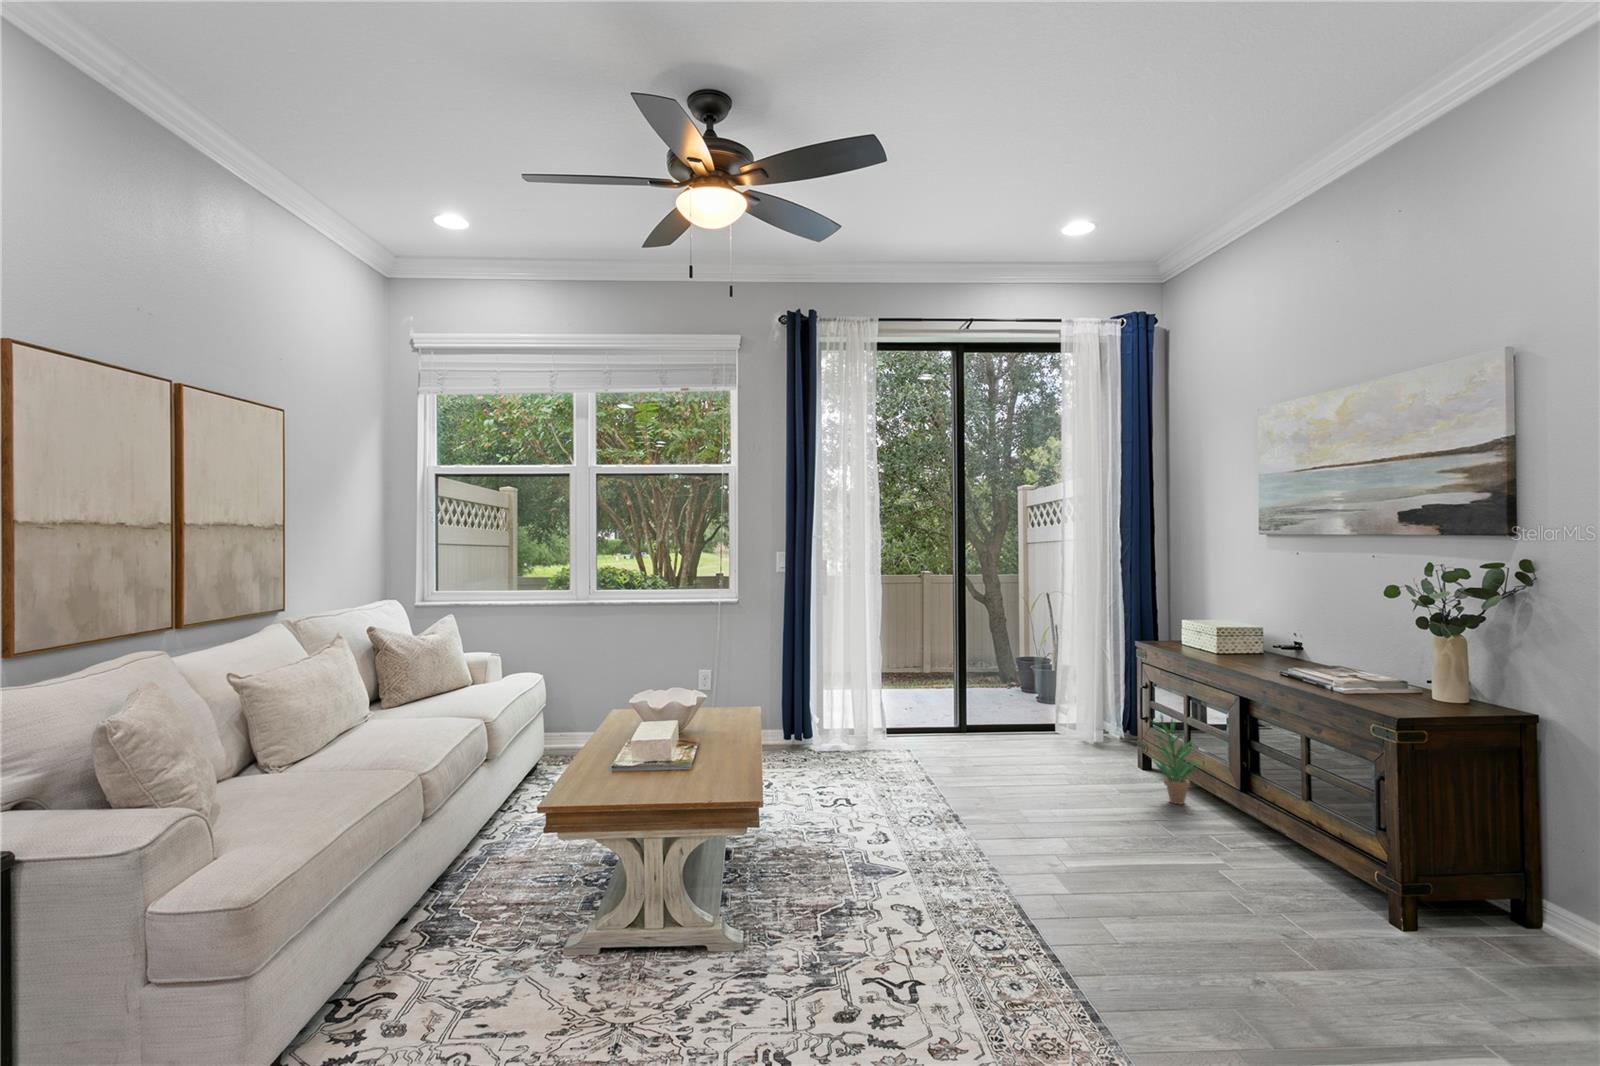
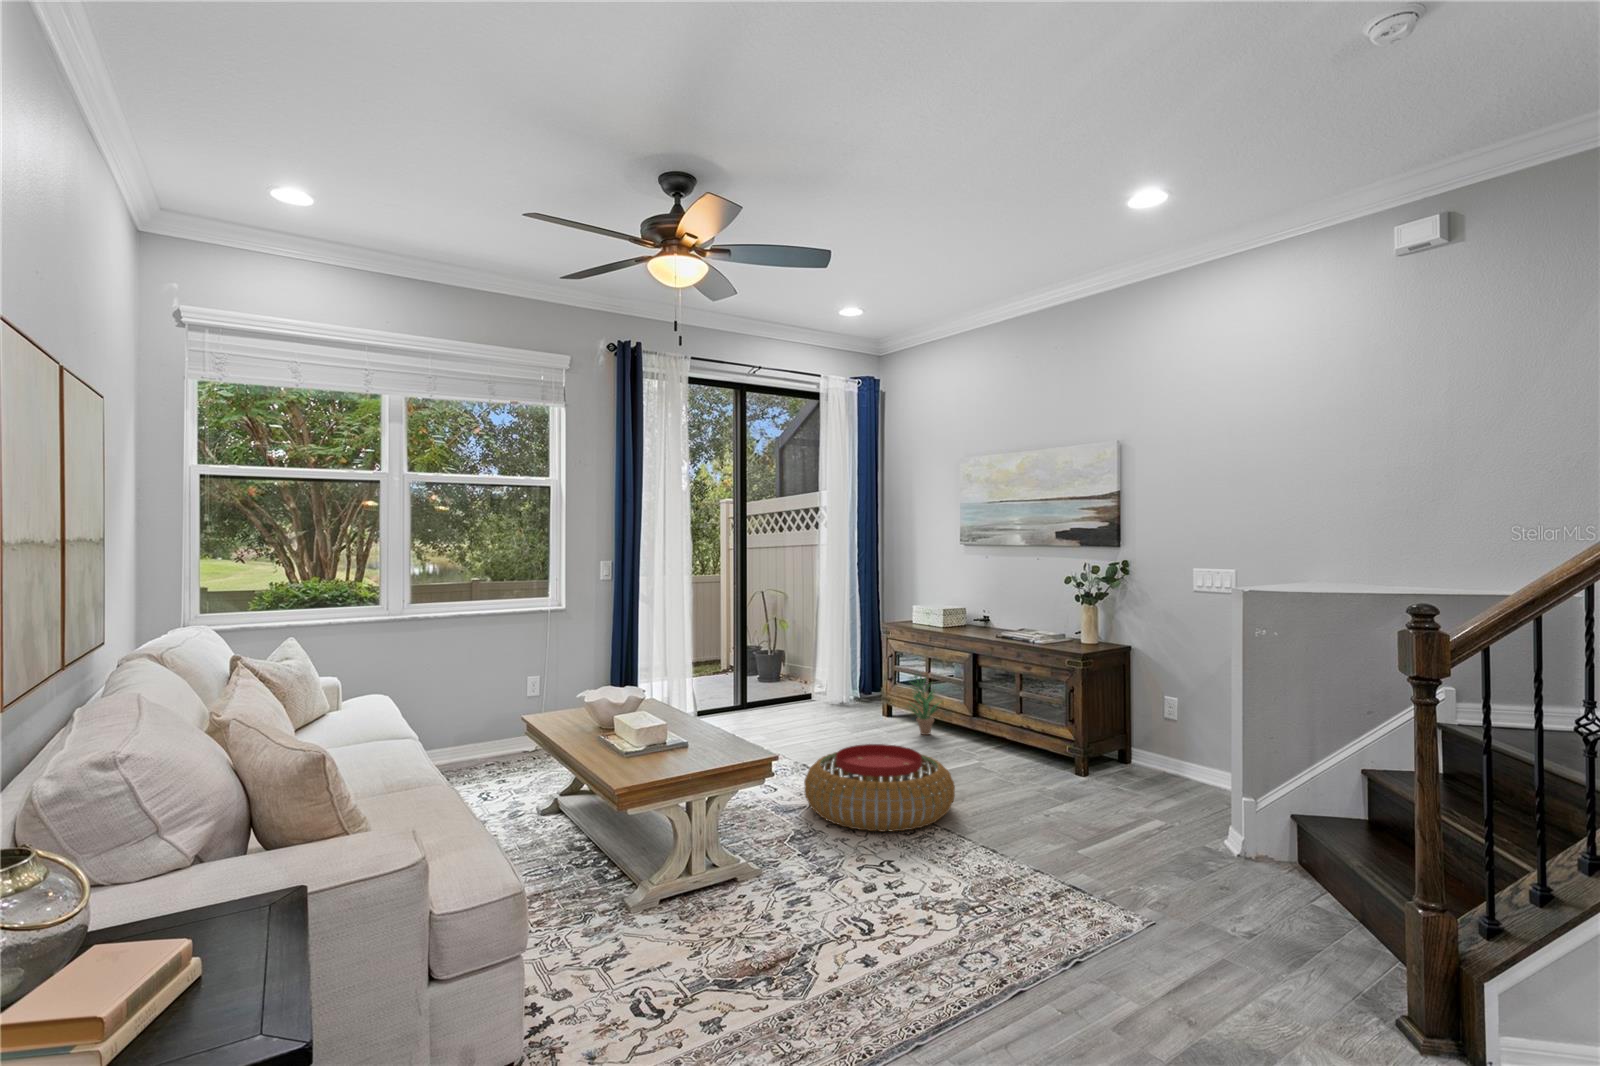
pouf: none [886,810,1109,956] -> present [804,744,955,832]

